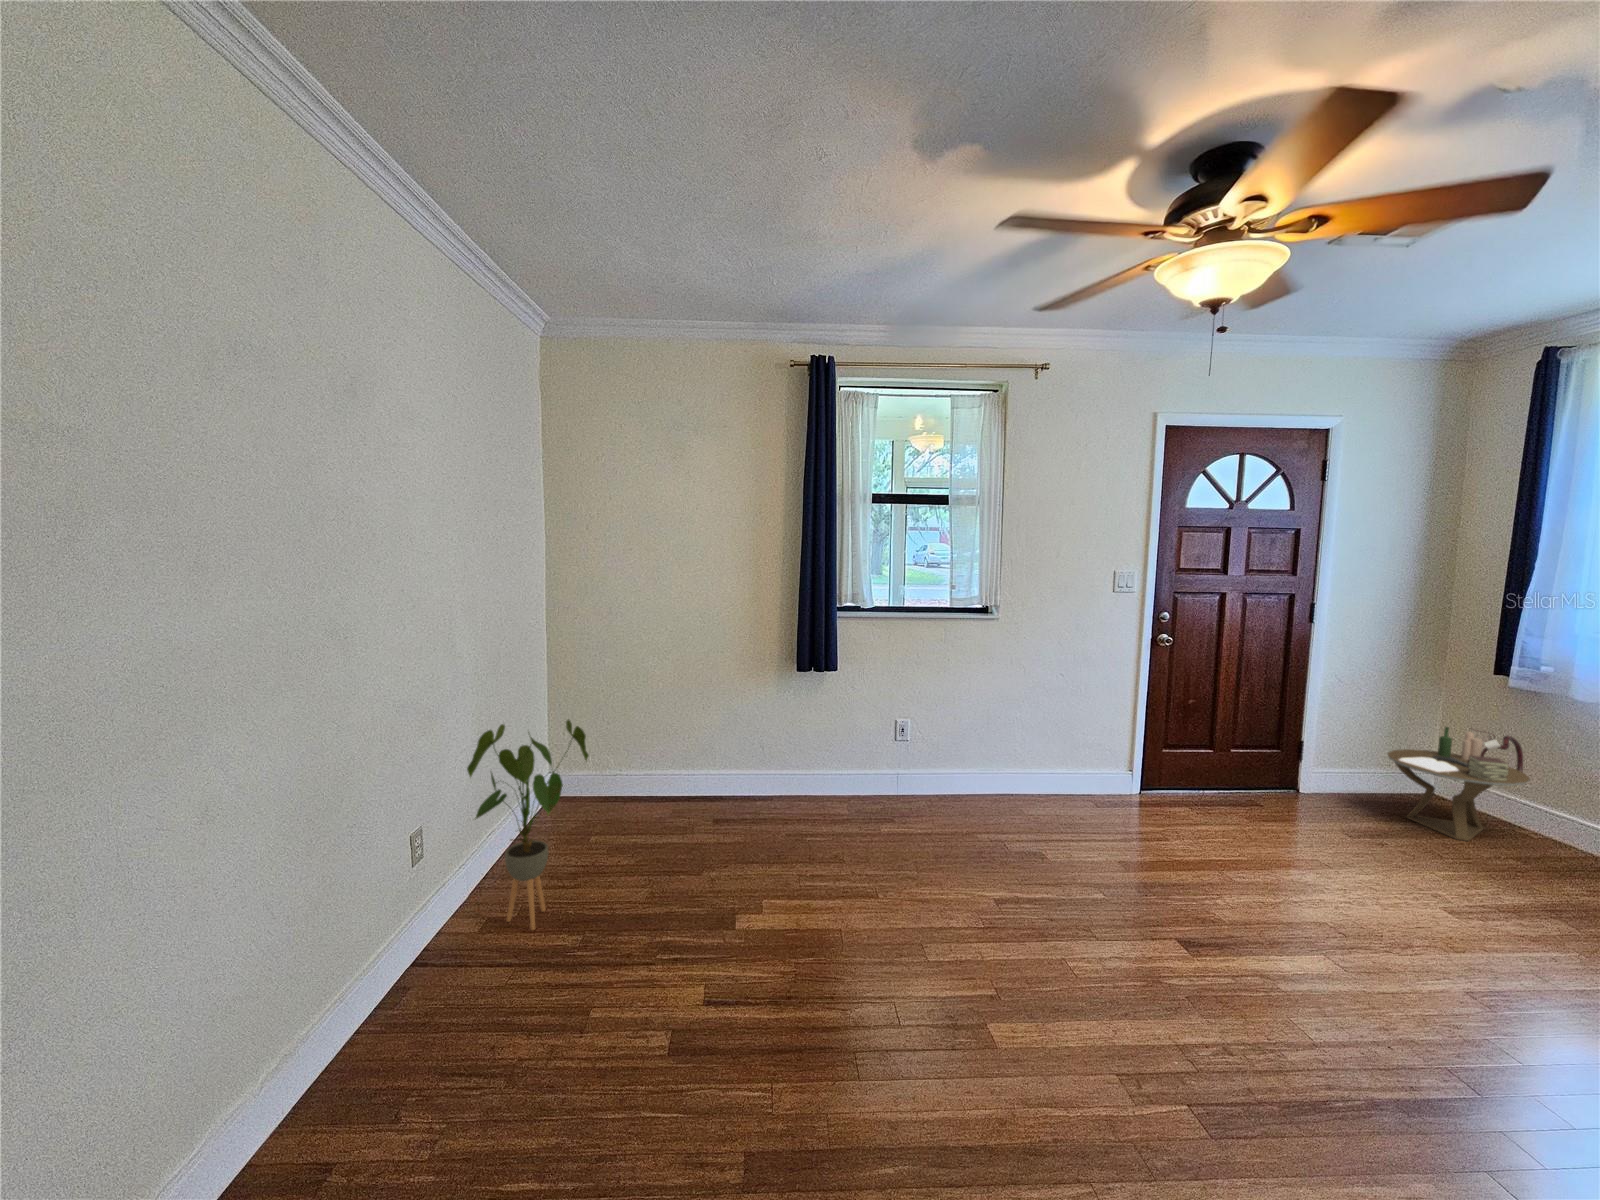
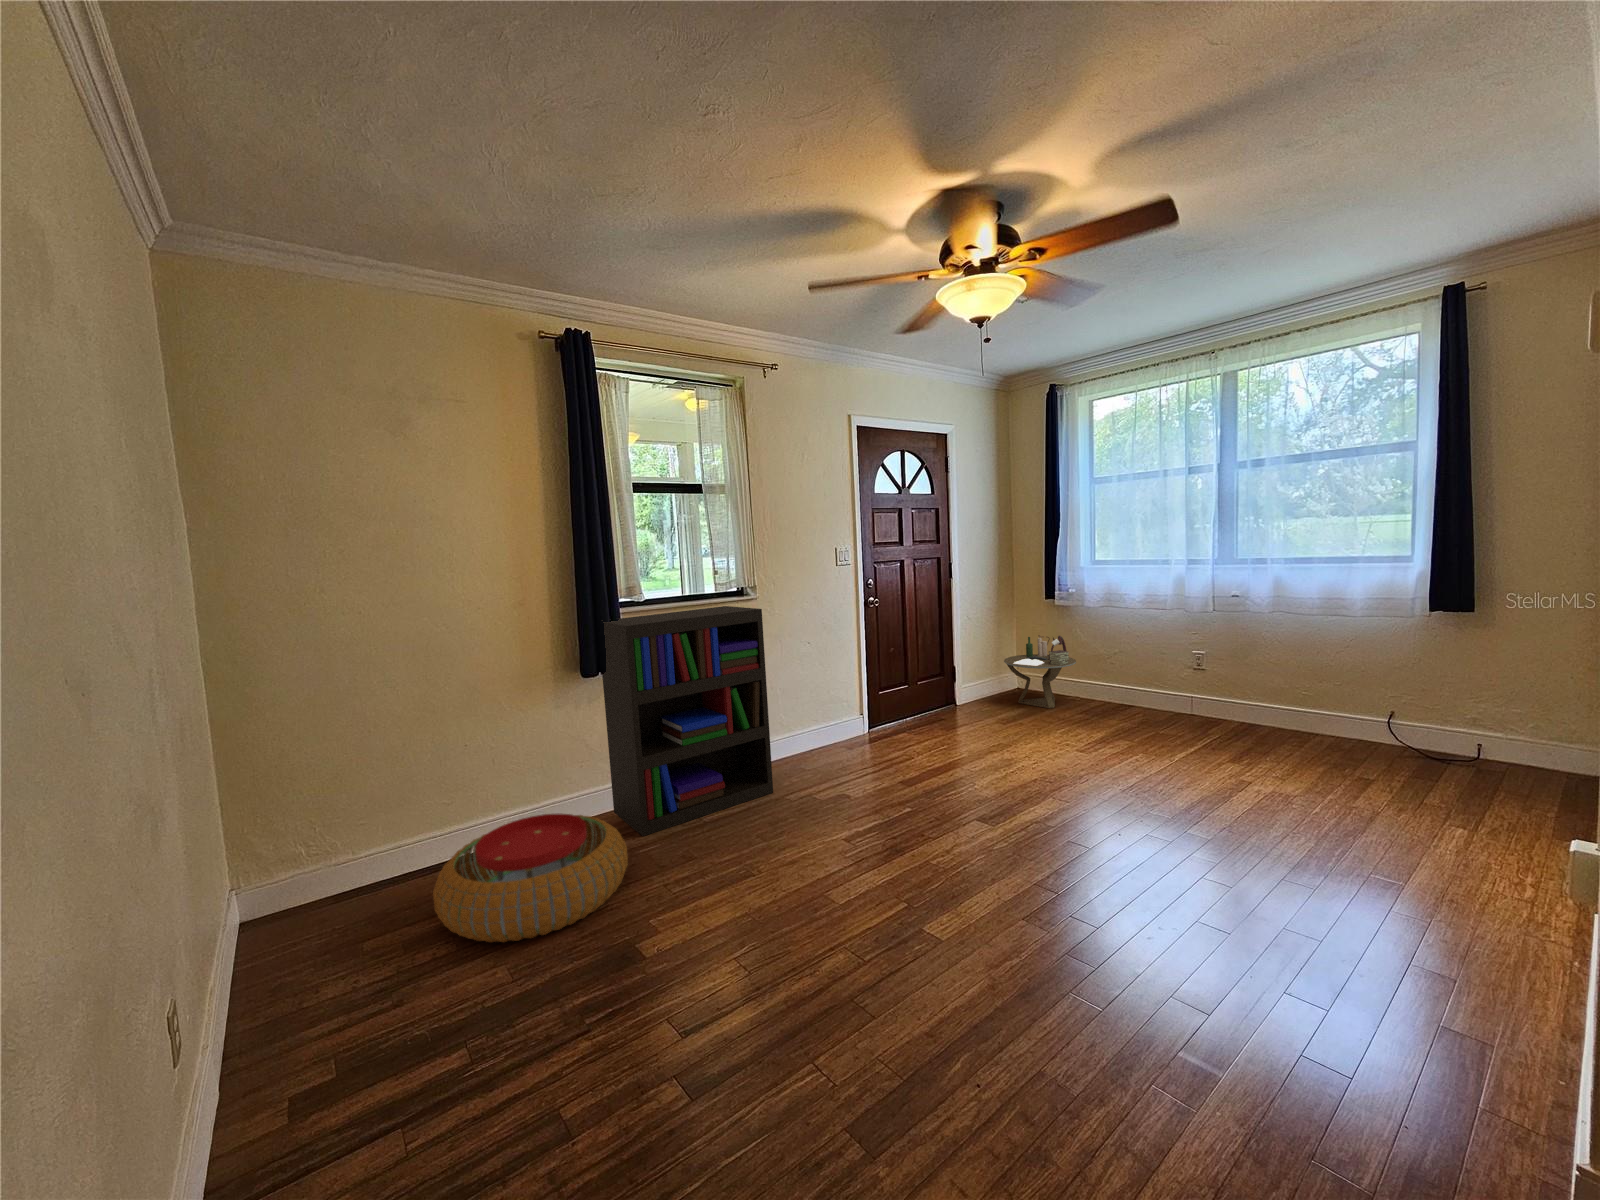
bookshelf: none [816,622,974,829] -> present [602,606,773,836]
house plant: present [467,720,589,930] -> none [199,778,405,1093]
pouf: none [633,781,785,880] -> present [433,813,628,943]

